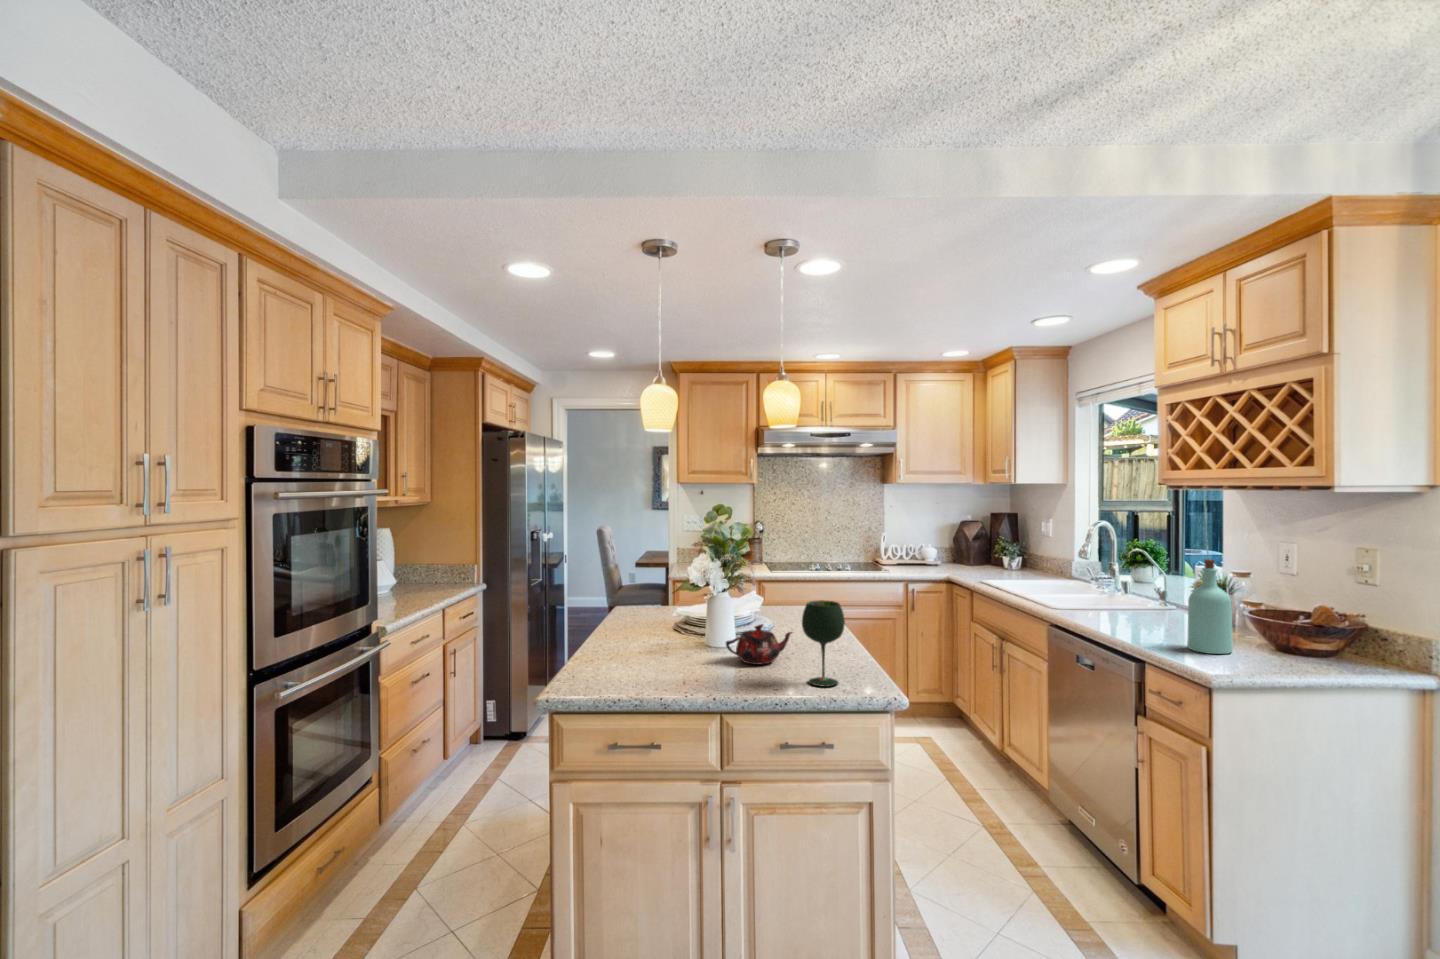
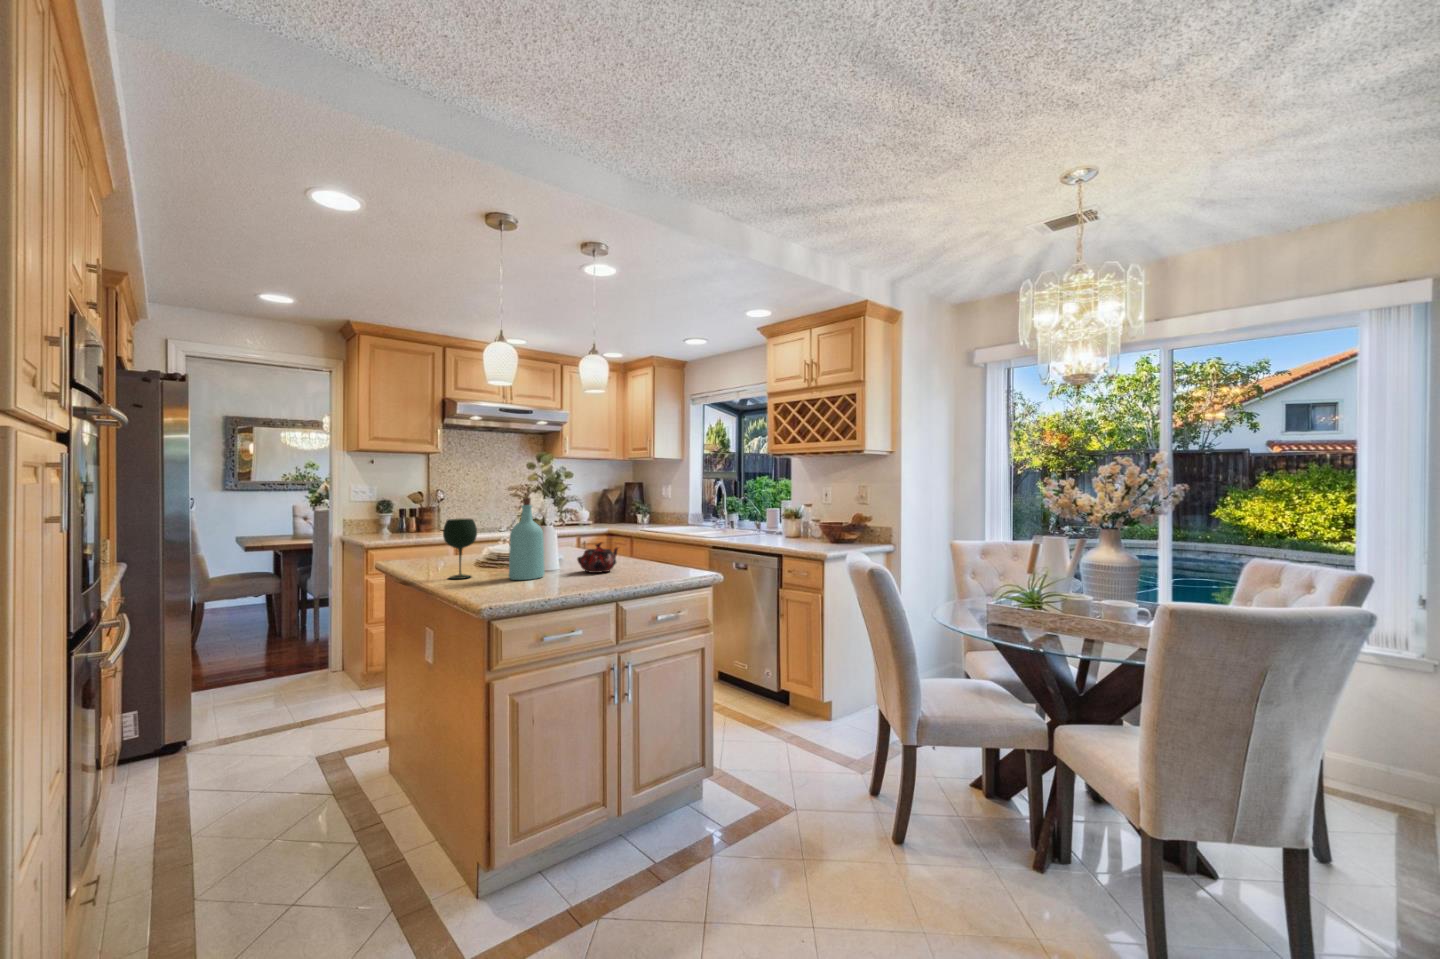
bottle: present [1187,559,1233,654] -> present [509,497,545,580]
wine glass: present [802,600,845,687] -> present [443,519,477,579]

